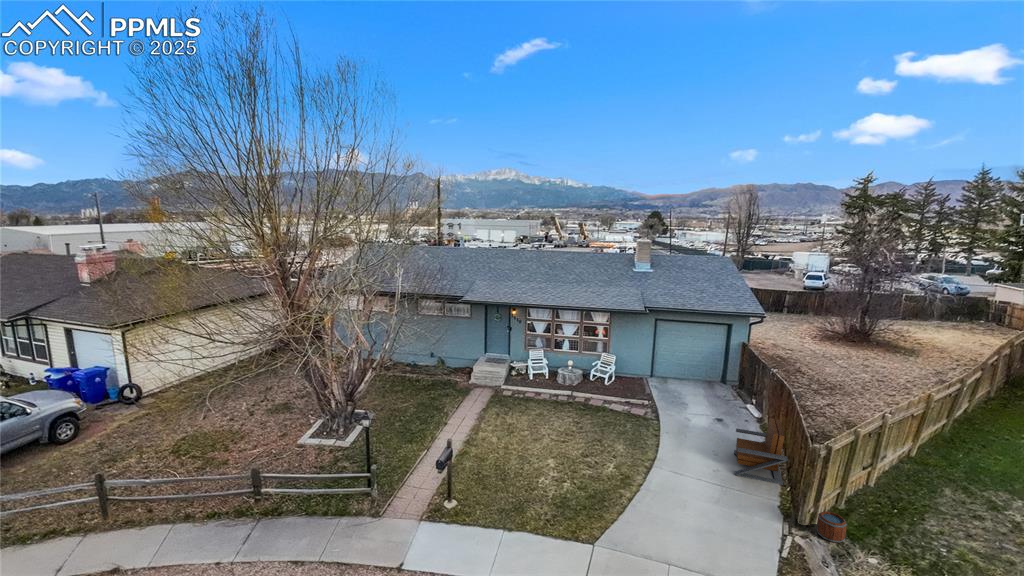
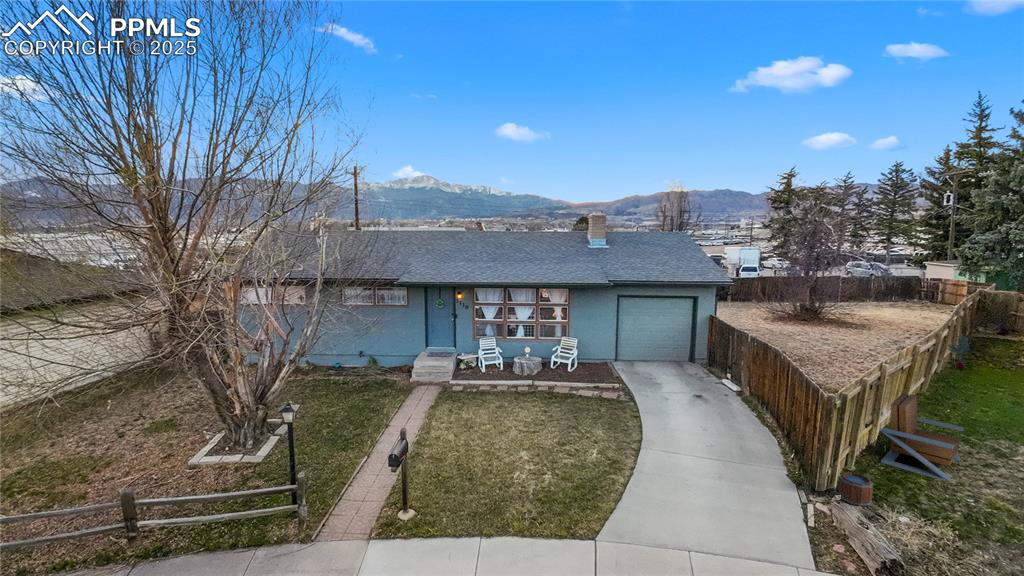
potted tree: none [988,378,1014,412] -> present [948,334,971,368]
lounge chair: present [734,418,788,485] -> present [881,393,964,482]

